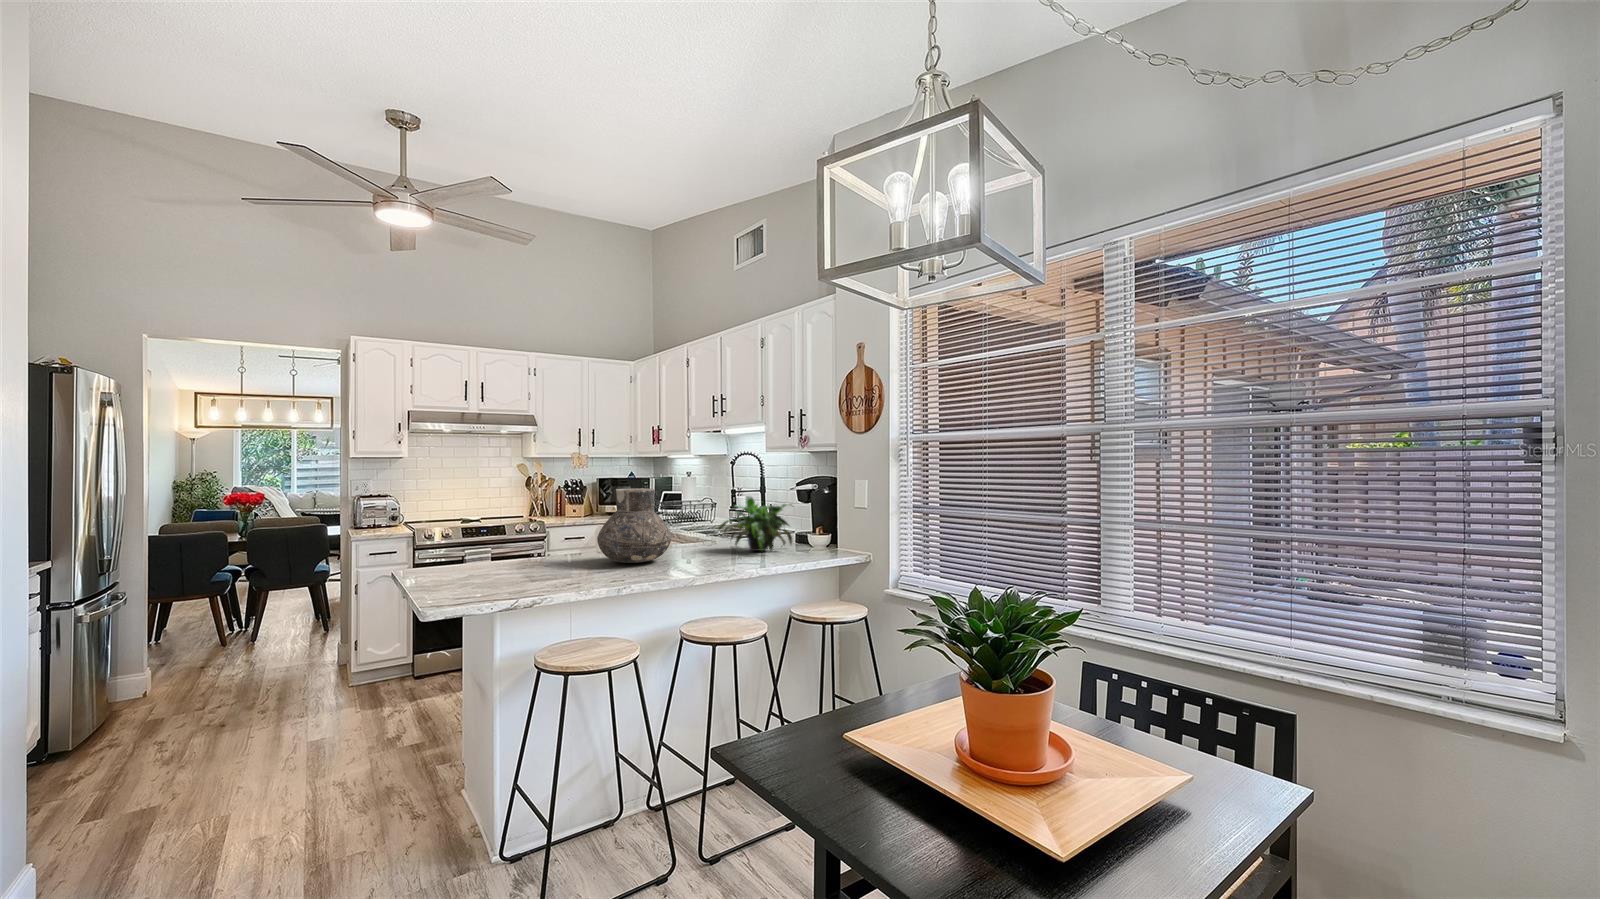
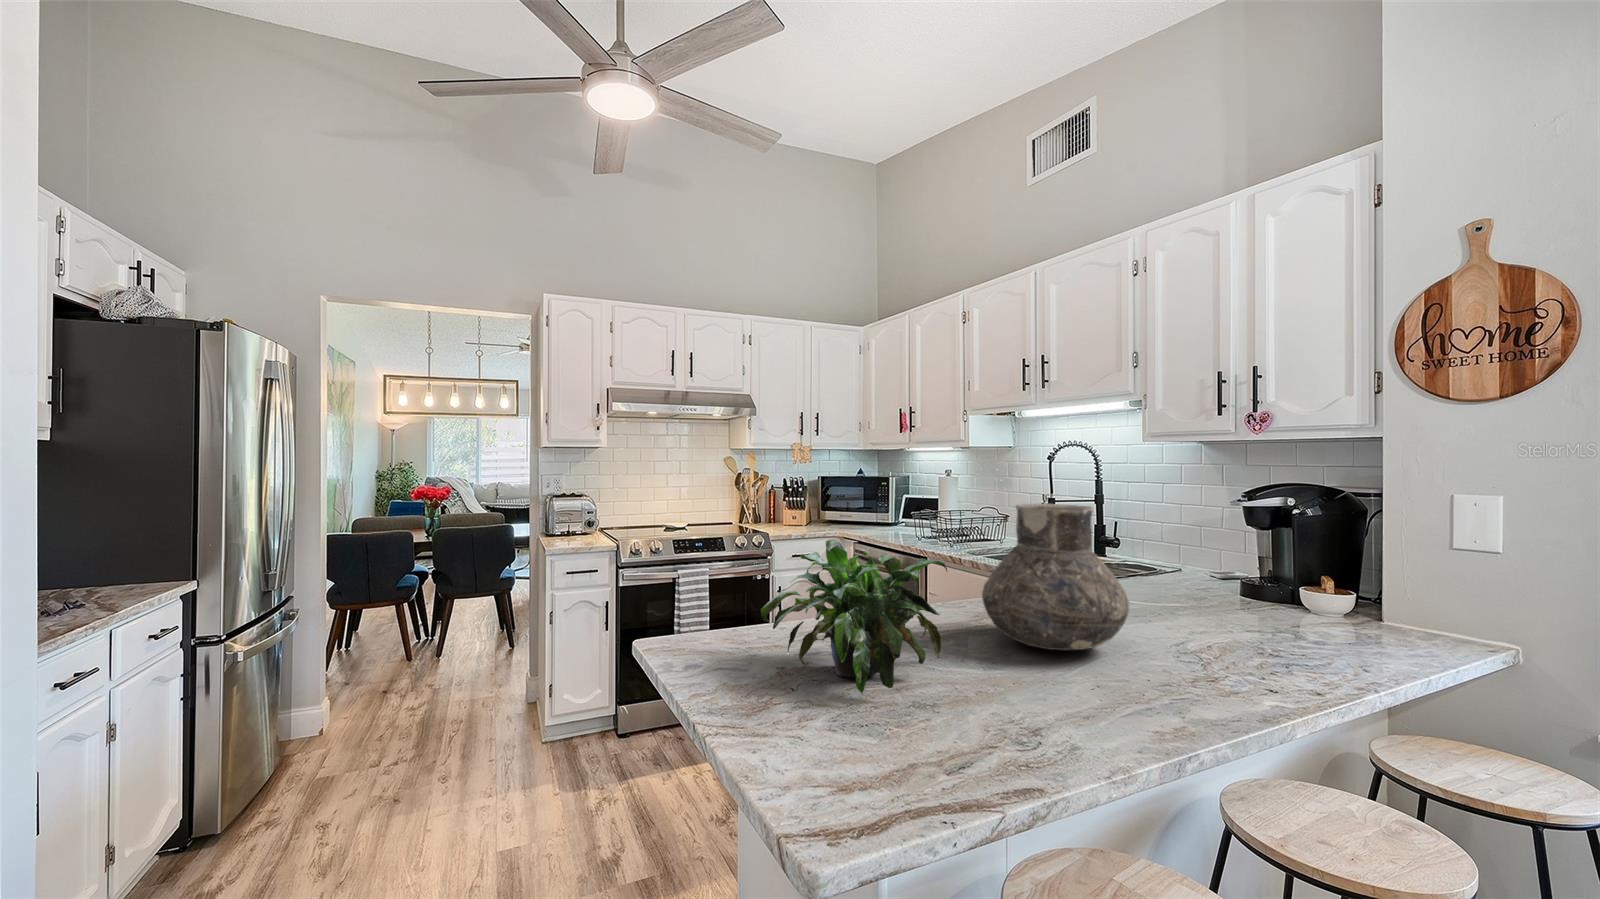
potted plant: present [718,496,792,551] -> present [761,540,947,694]

